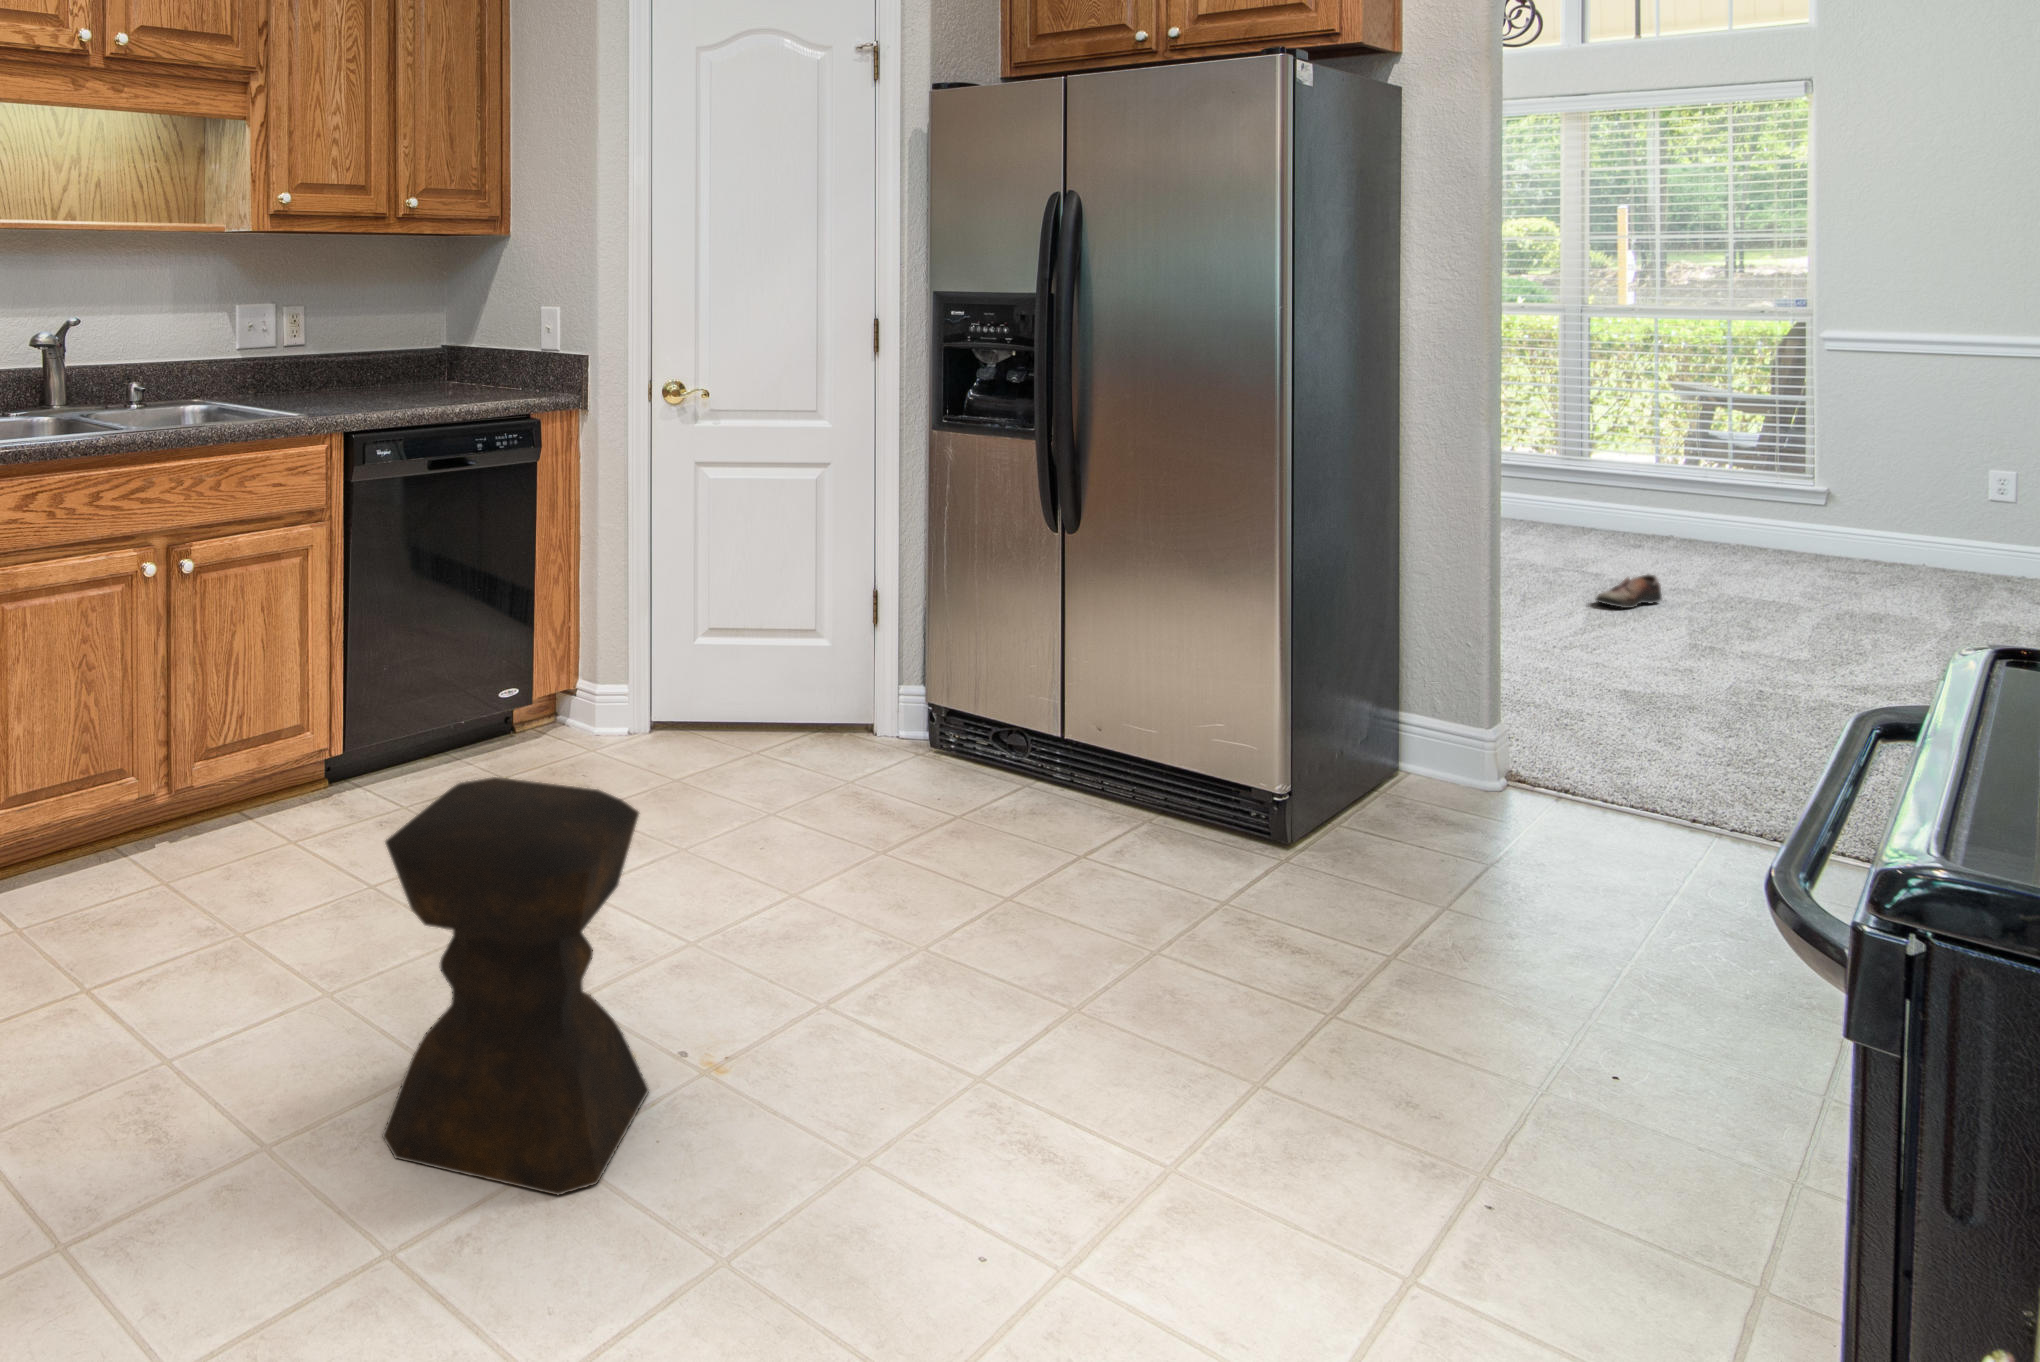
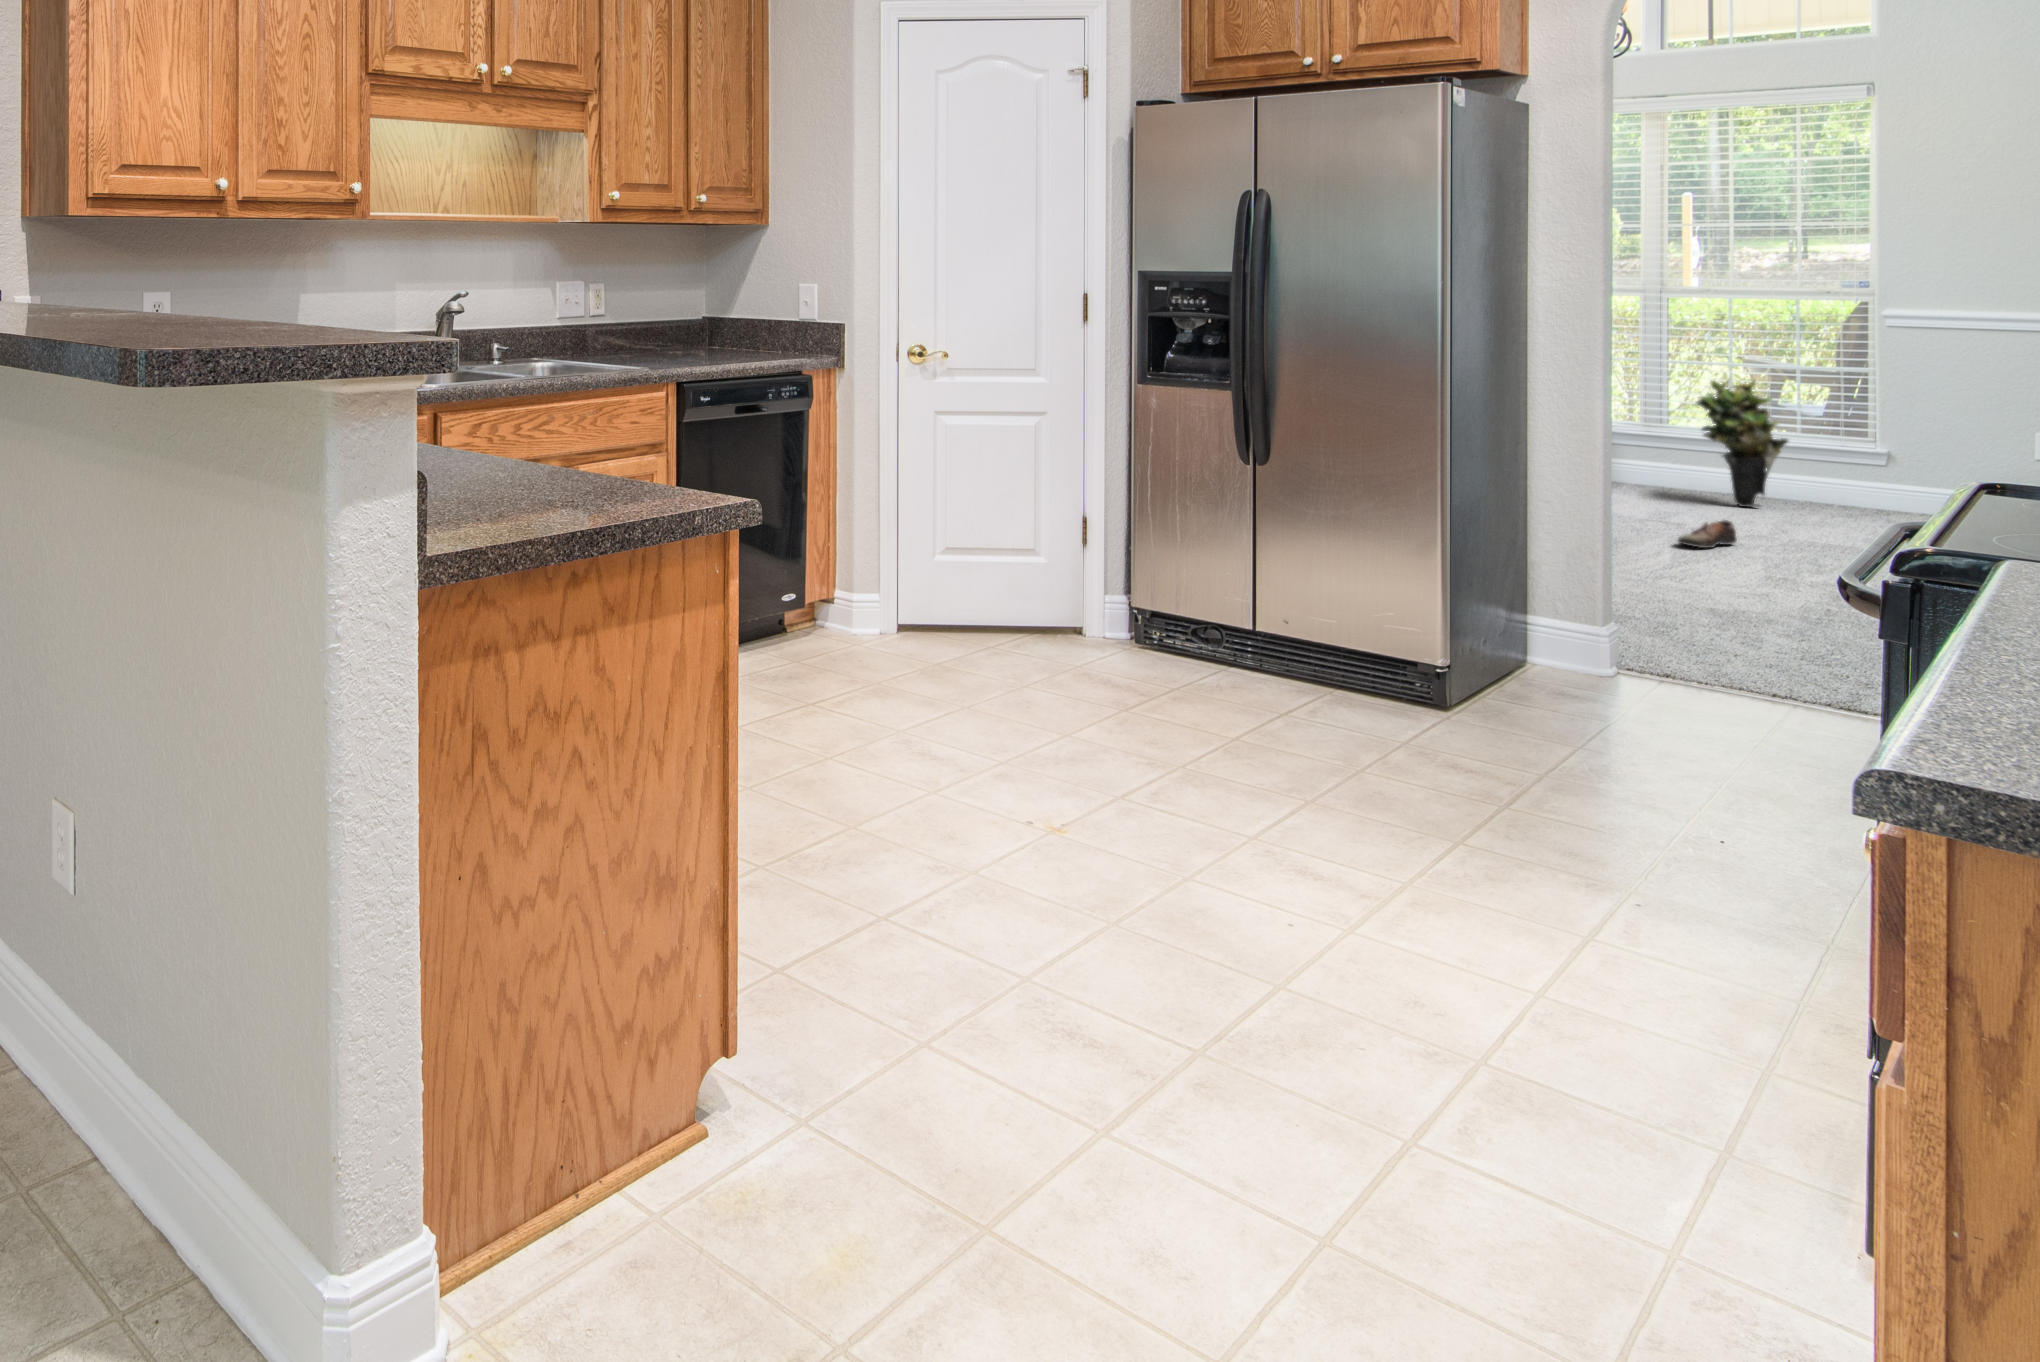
potted plant: none [1618,408,1722,553] -> present [1697,380,1788,508]
stool: present [383,777,649,1195] -> none [832,613,1010,884]

